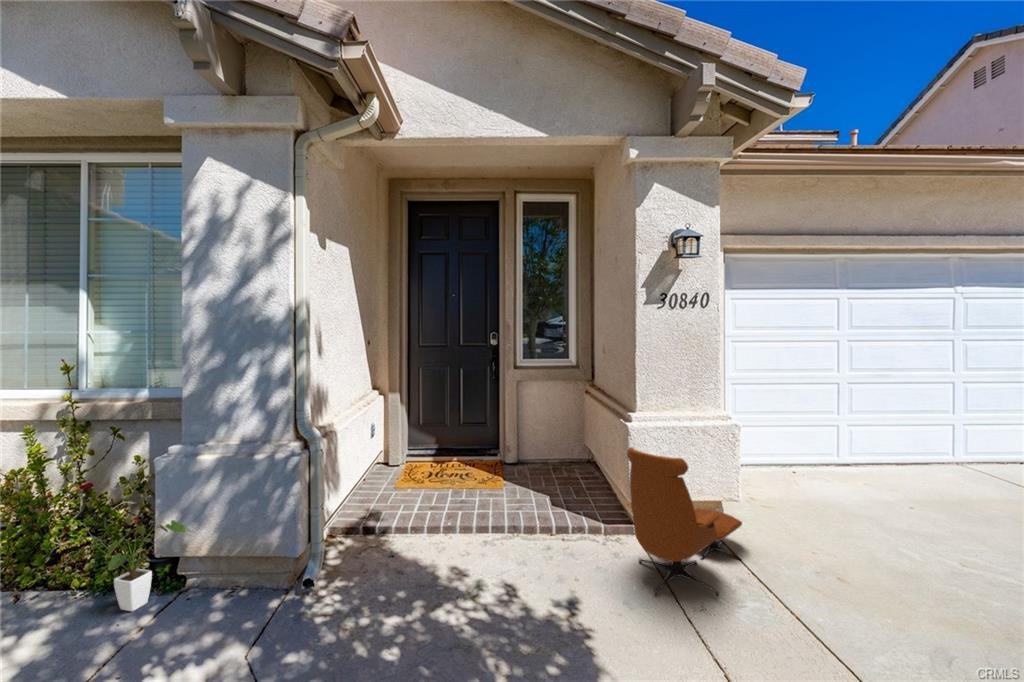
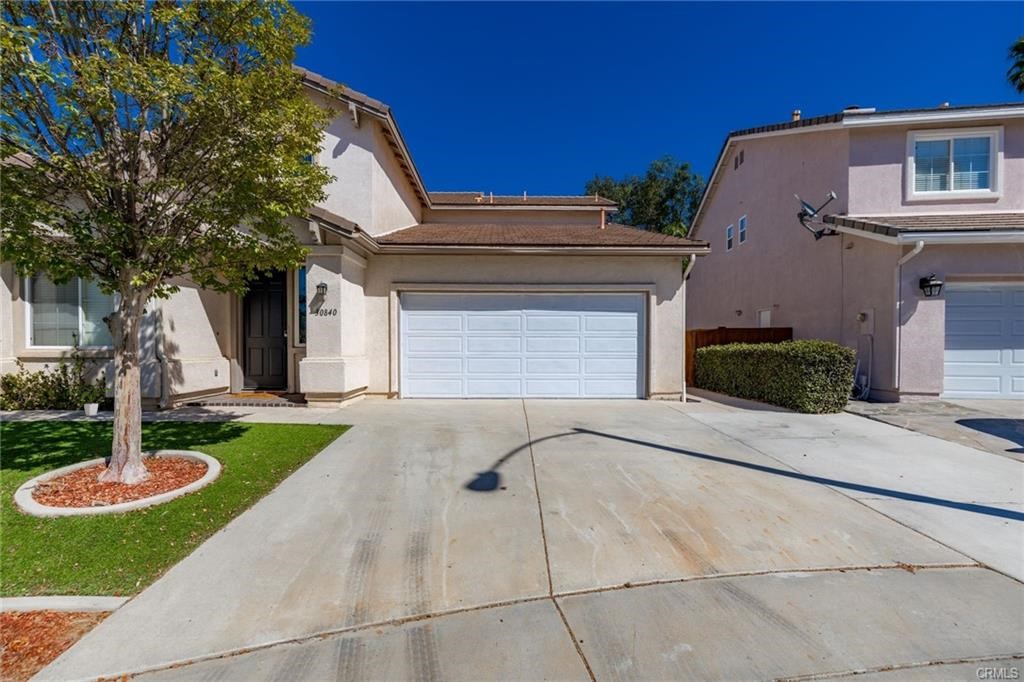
lounge chair: present [627,447,742,596] -> none [269,363,335,415]

